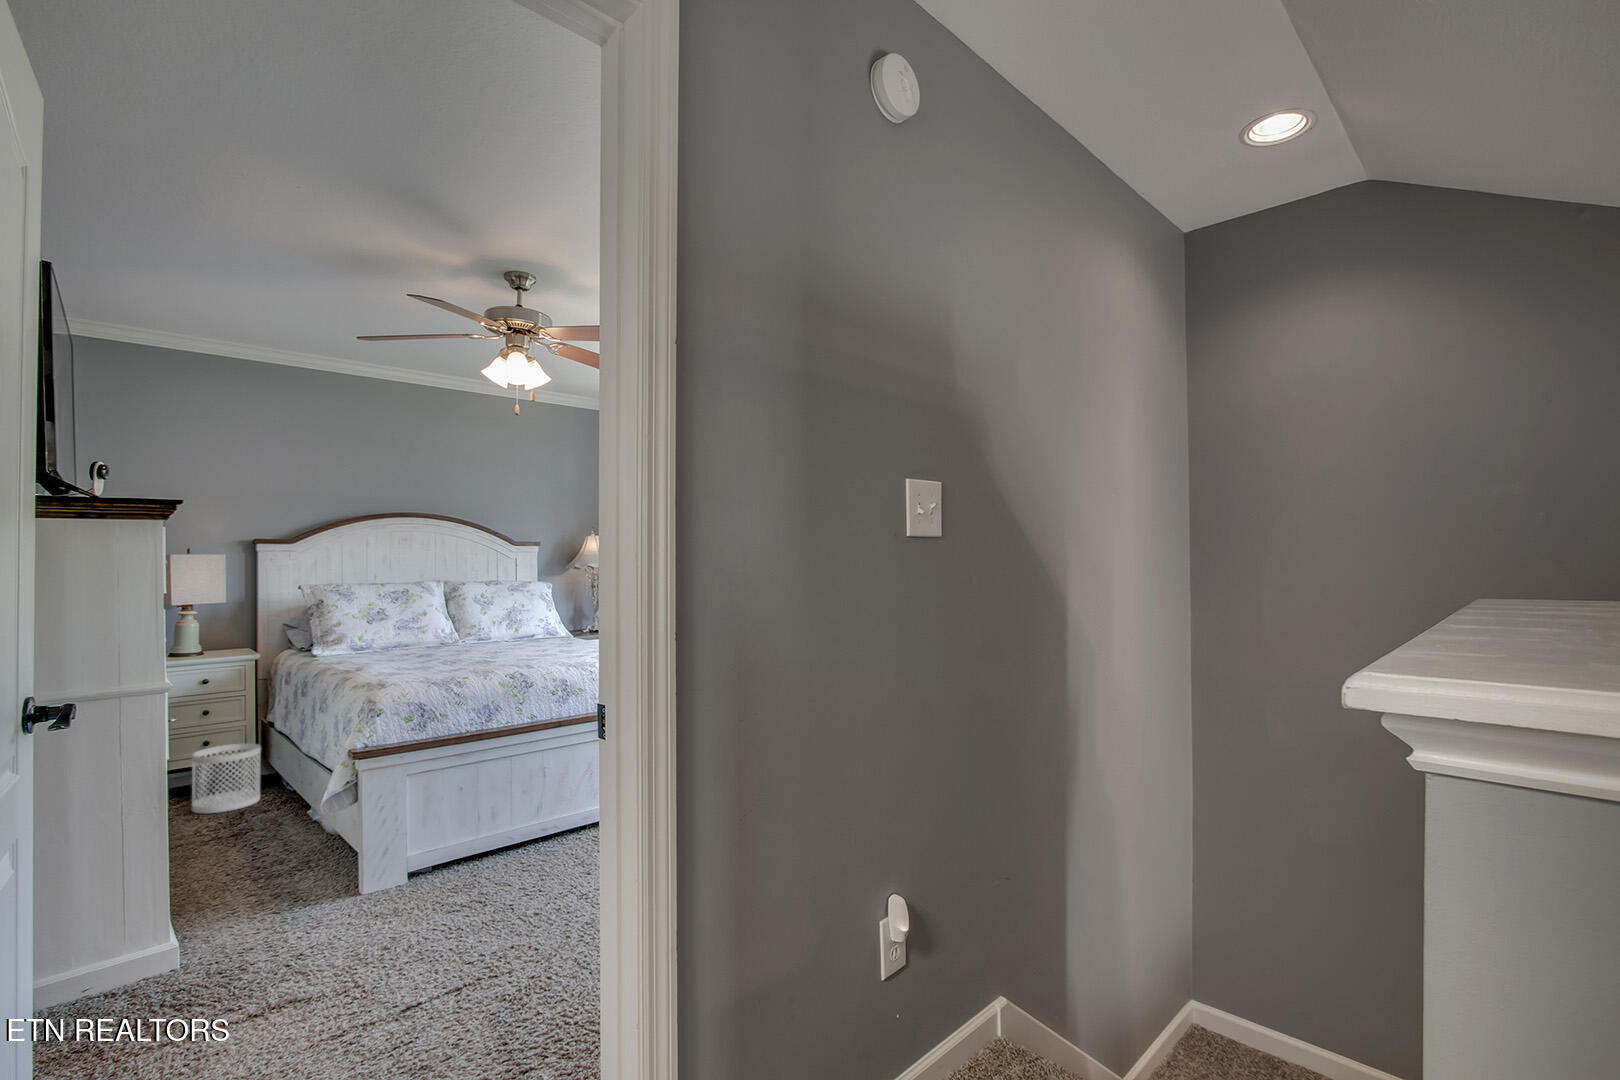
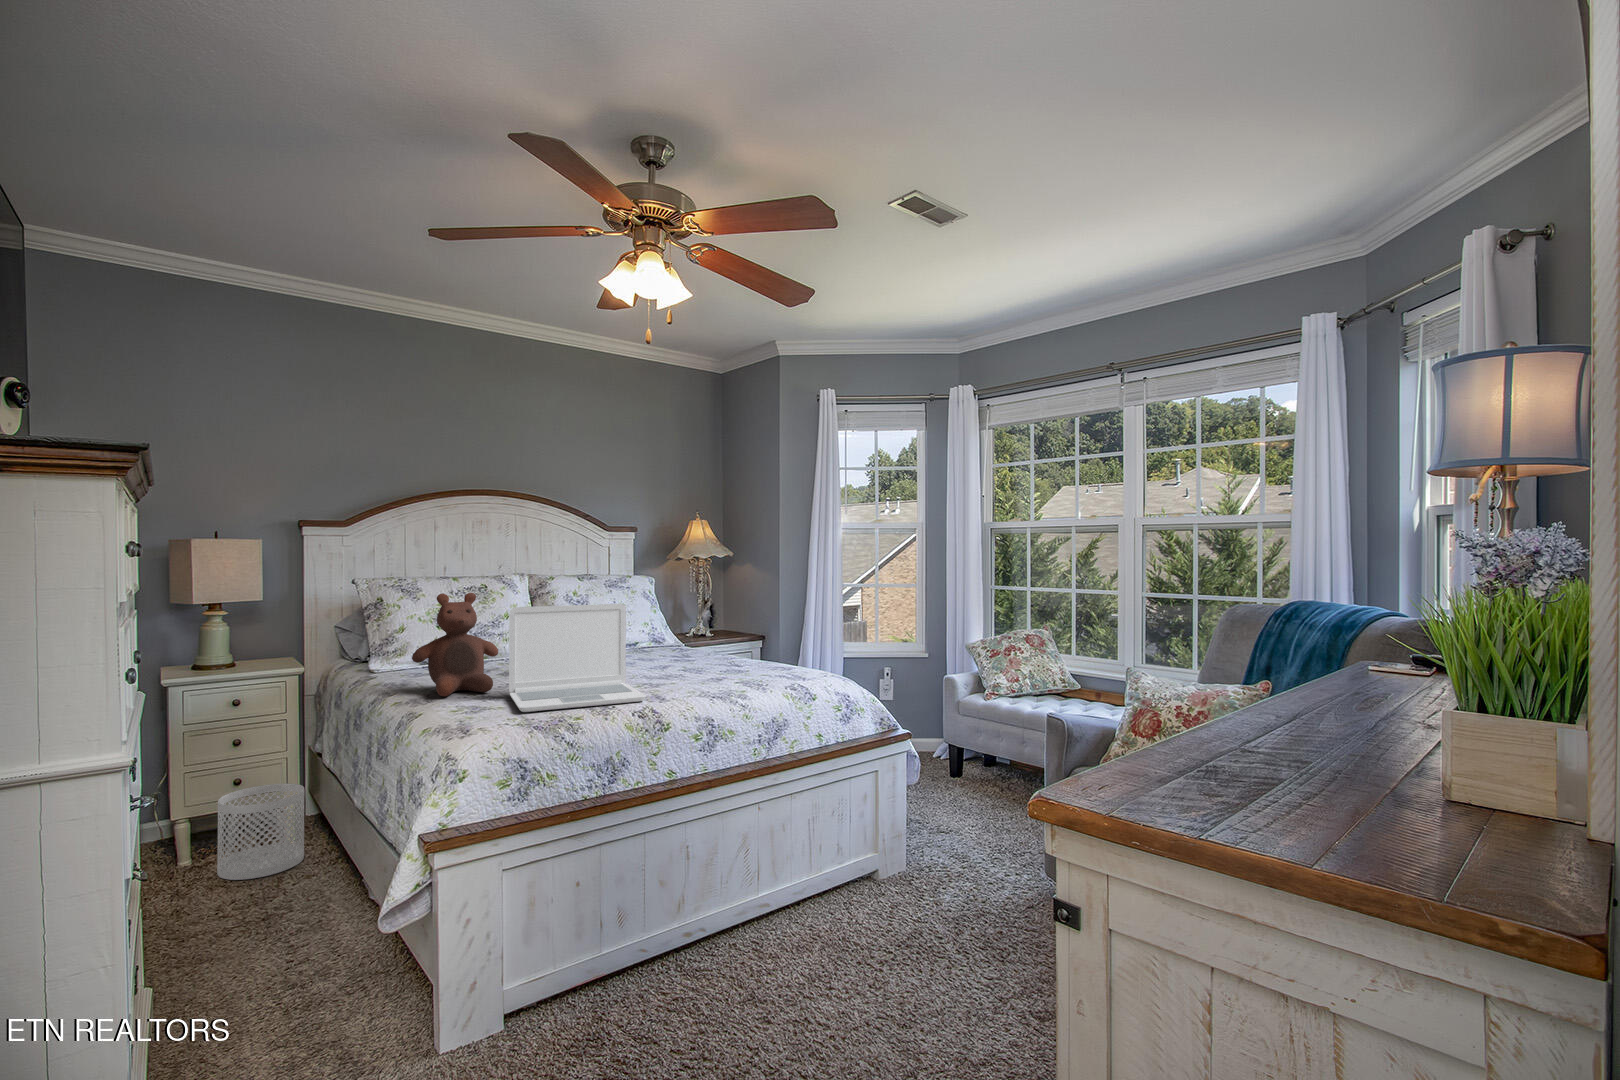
stuffed bear: none [346,593,413,669] -> present [412,593,498,696]
laptop: none [419,600,518,676] -> present [509,604,646,712]

